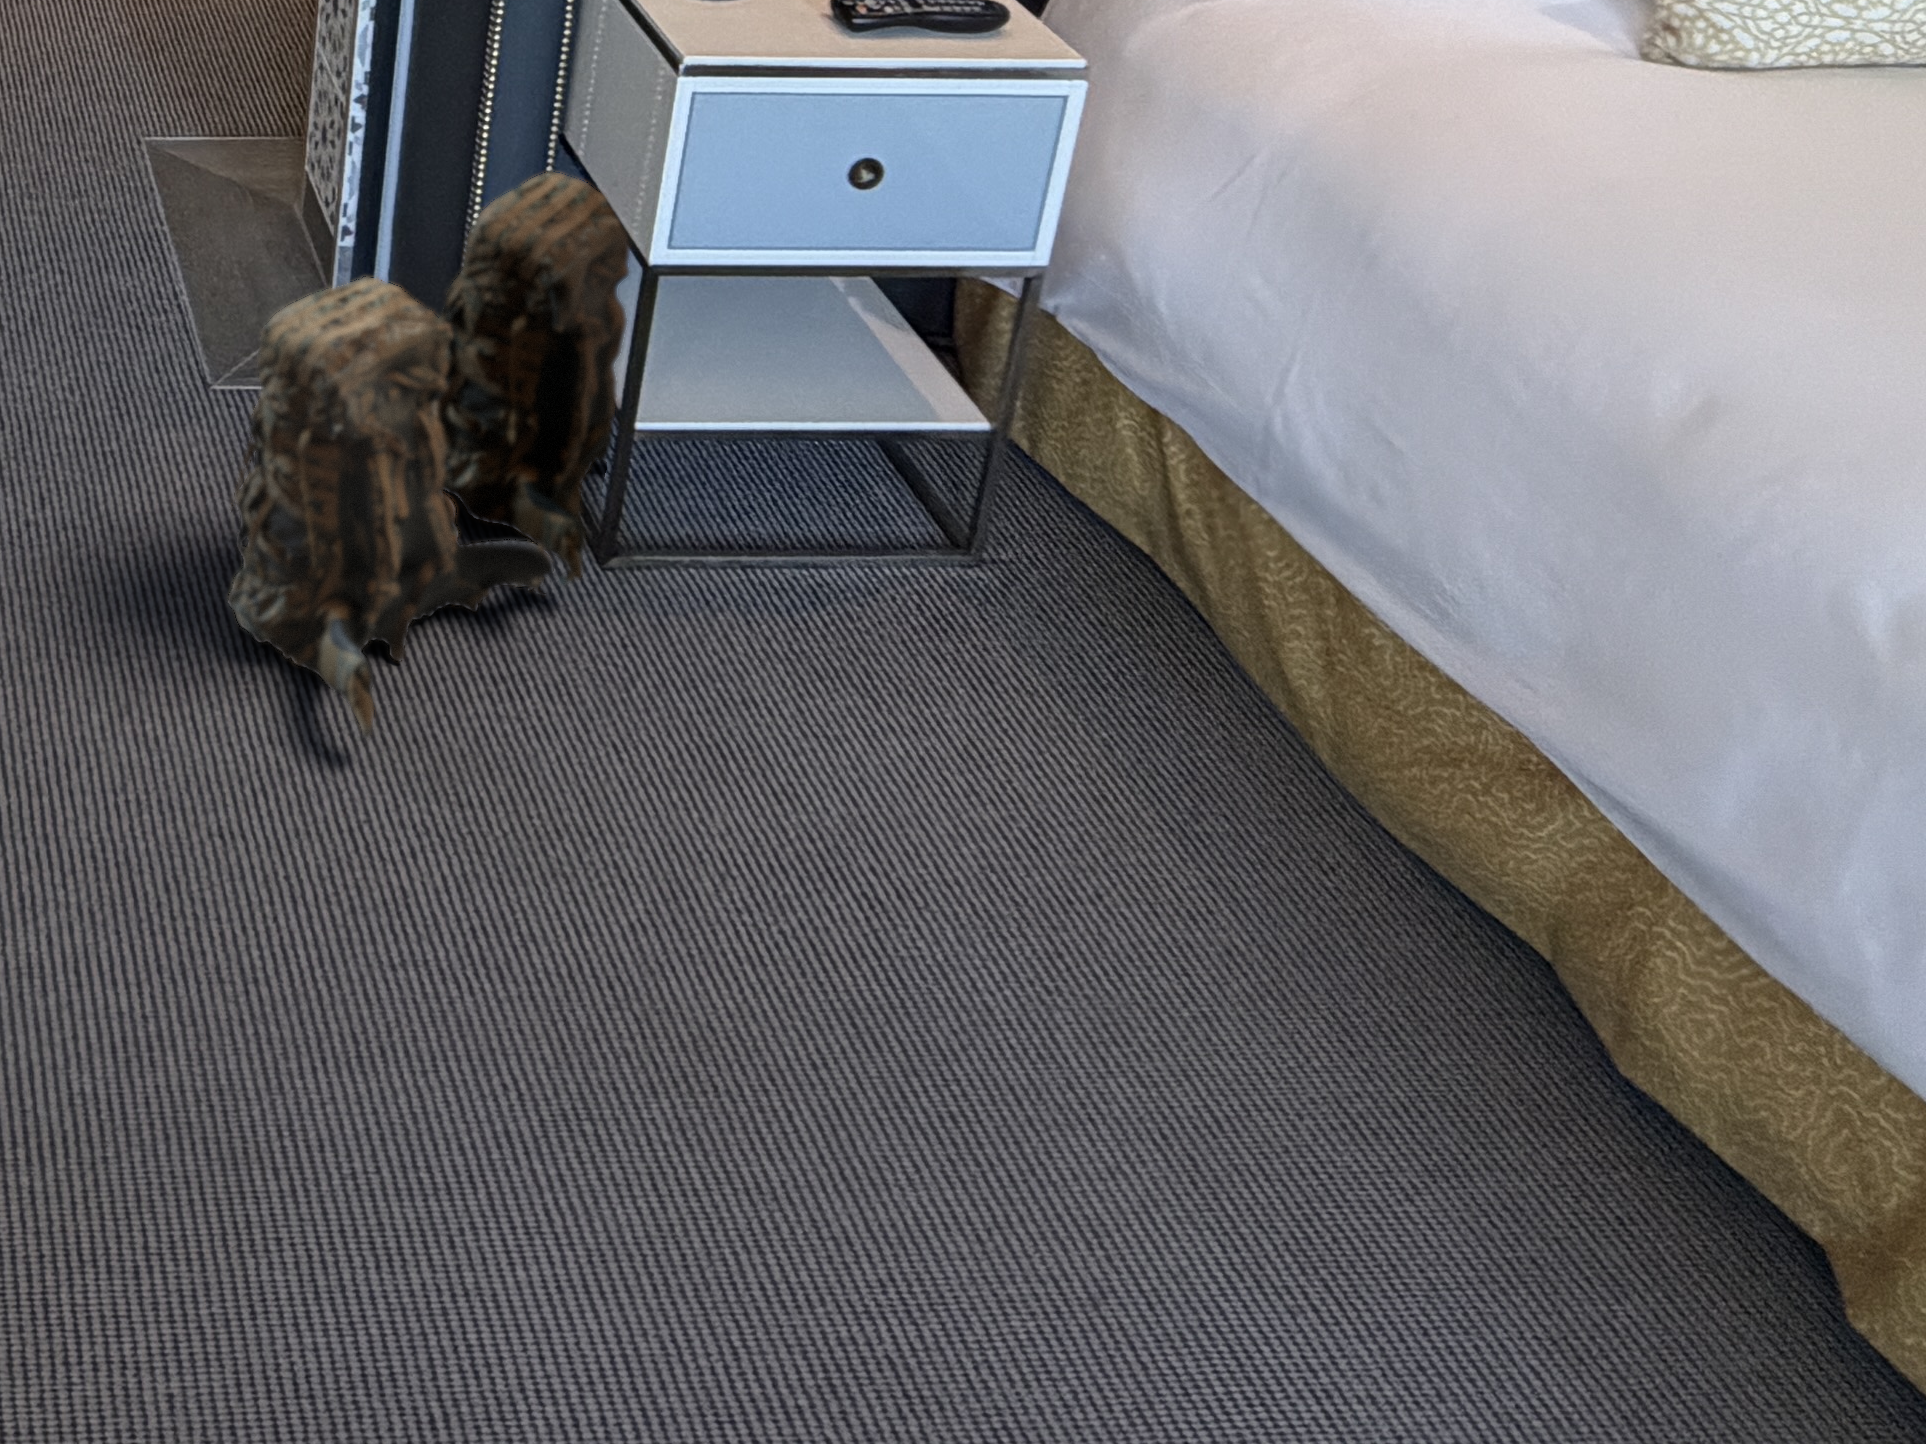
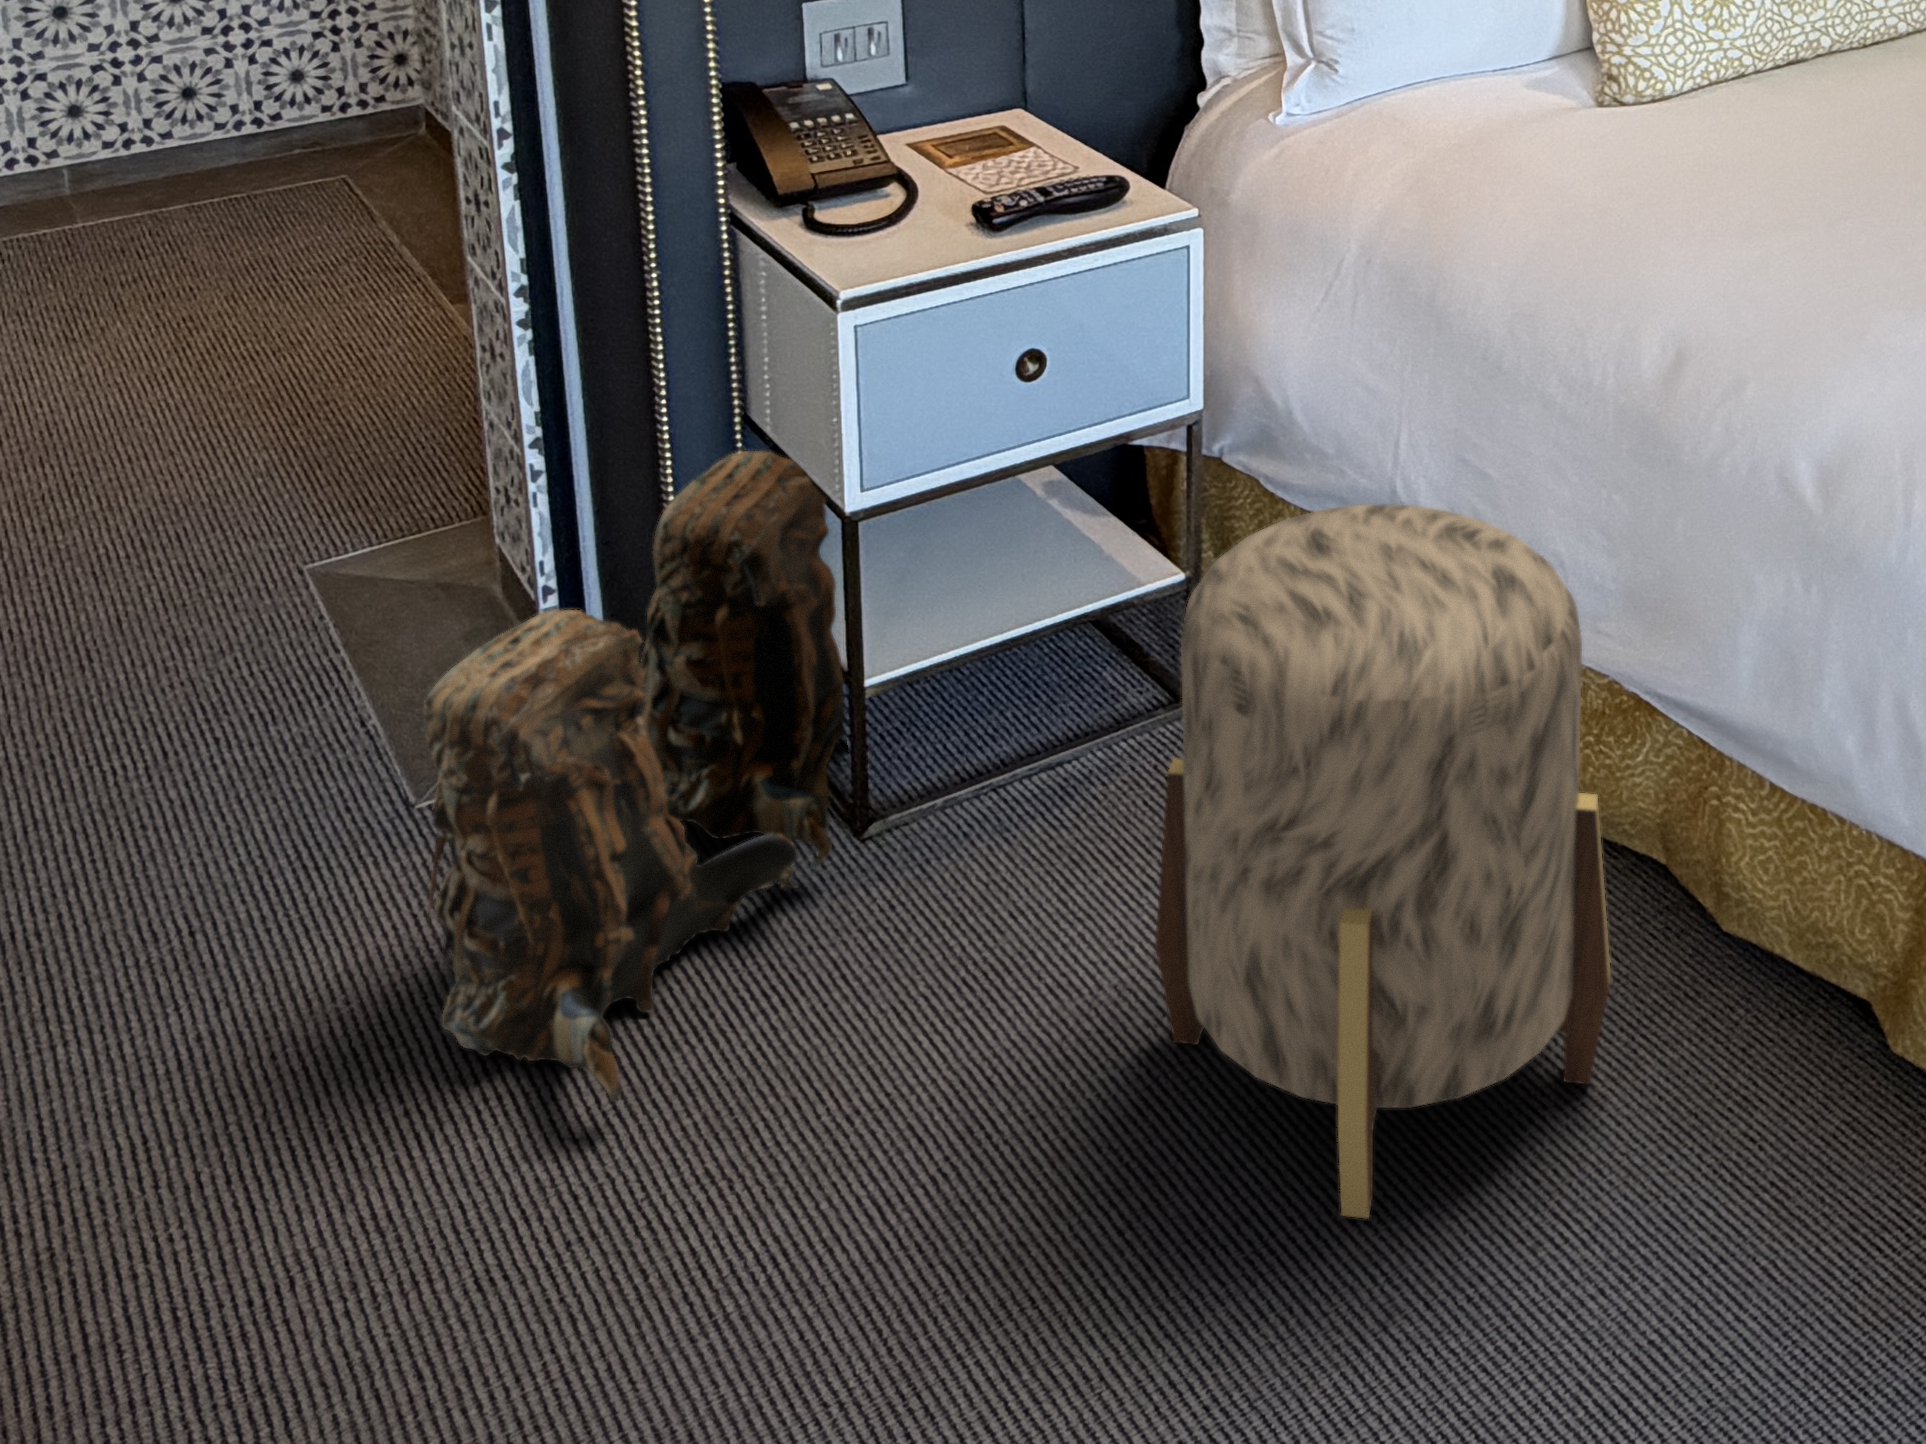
ottoman: none [916,456,1543,1225] -> present [1155,504,1610,1219]

